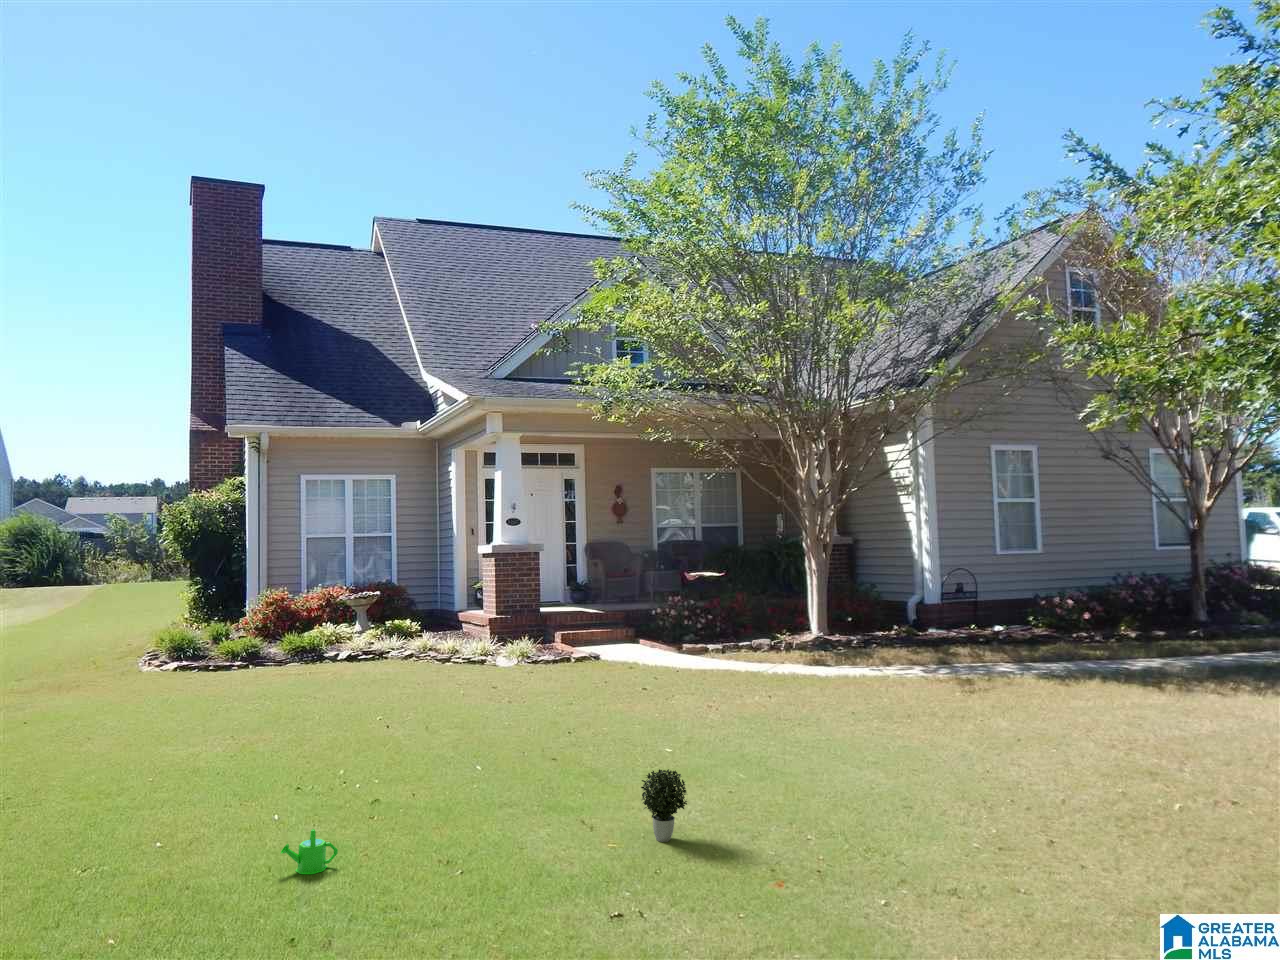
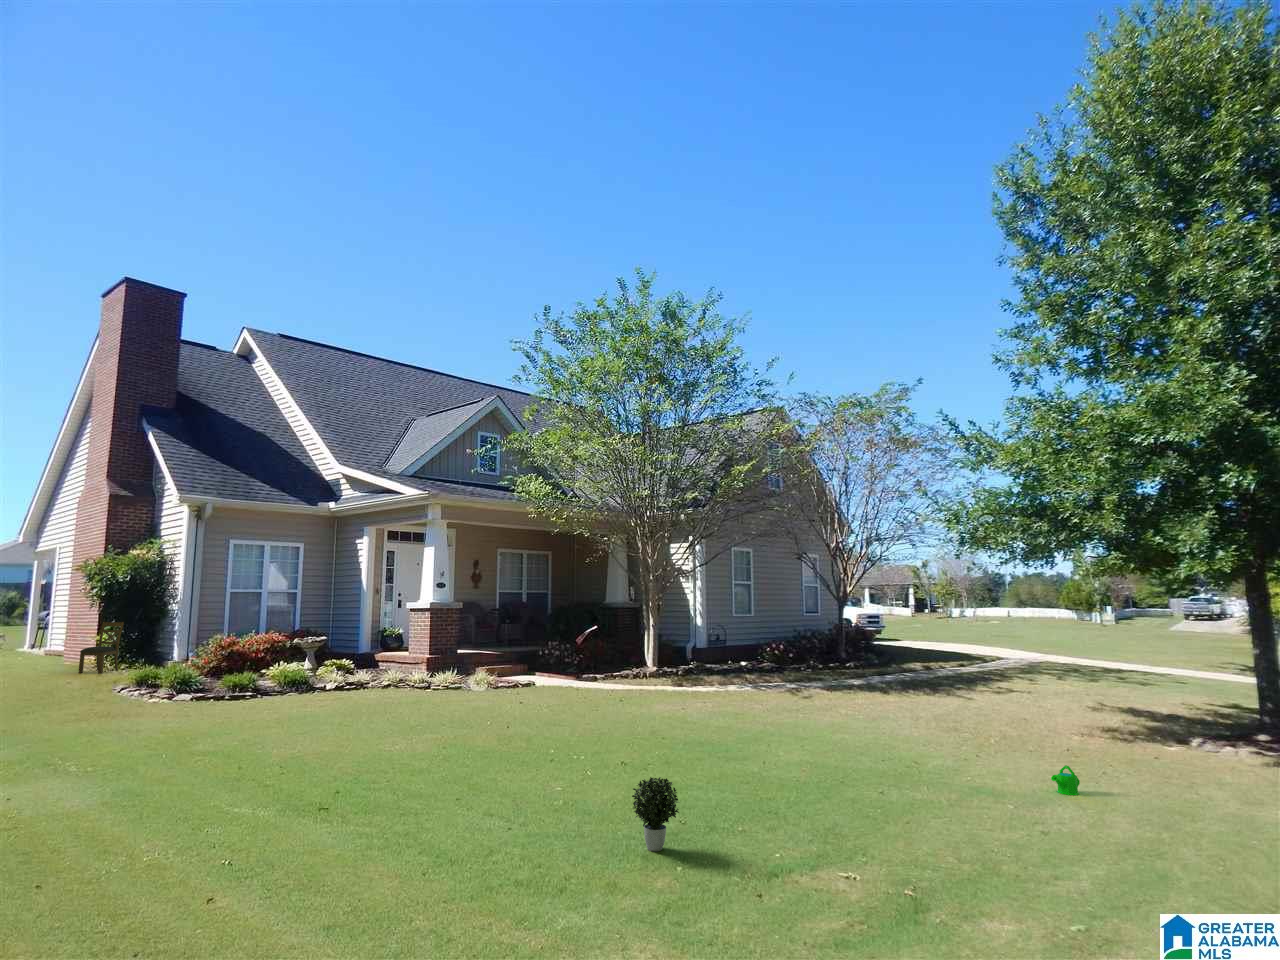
chair: none [85,588,129,641] -> present [78,621,124,674]
watering can: present [281,829,338,874] -> present [1051,765,1080,795]

